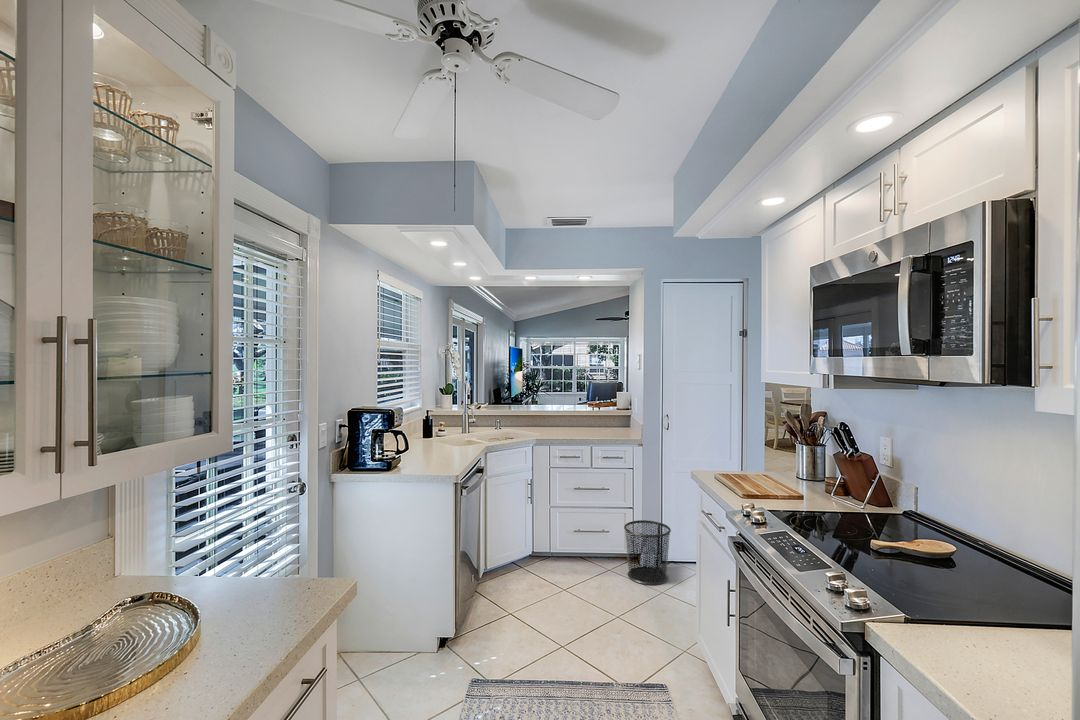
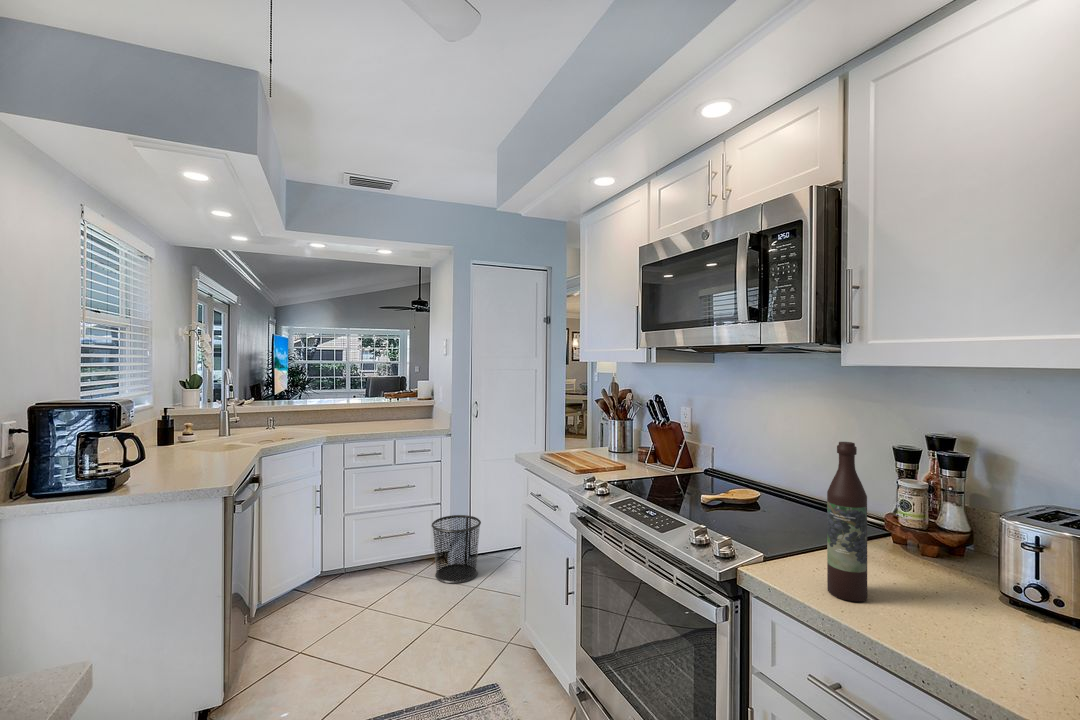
wine bottle: none [958,504,1010,687] -> present [827,442,867,602]

